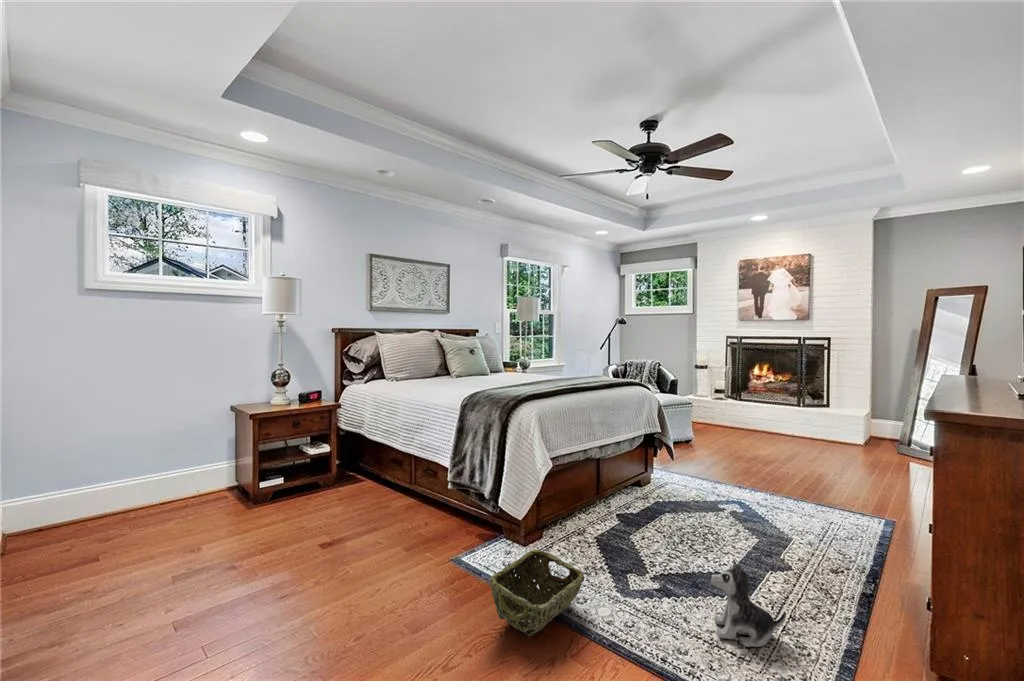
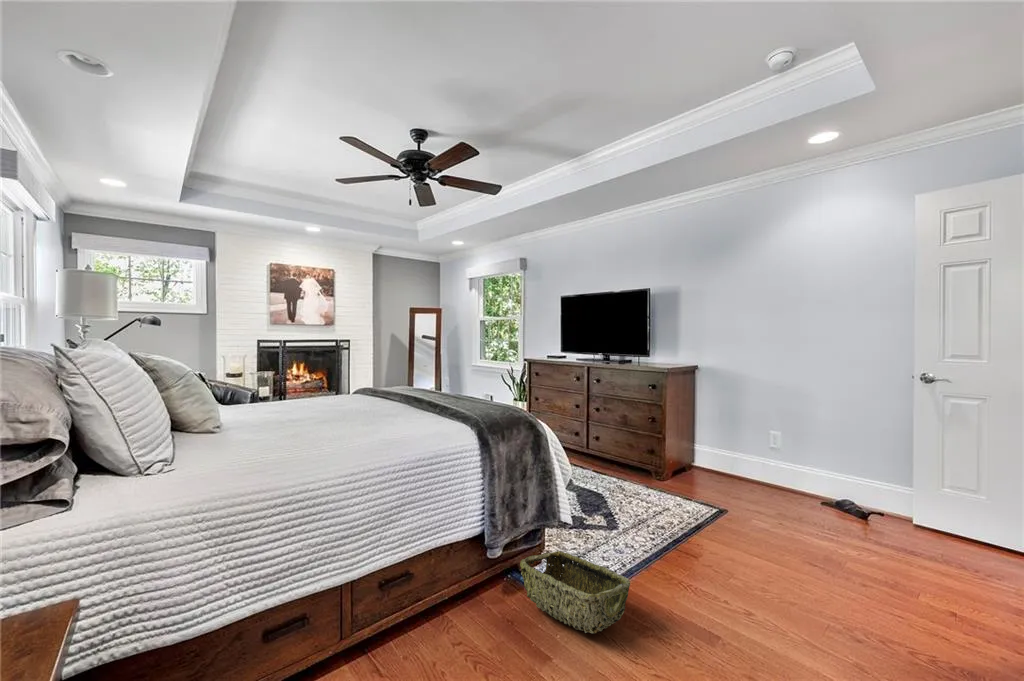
plush toy: present [711,561,786,647] -> none [590,478,623,535]

